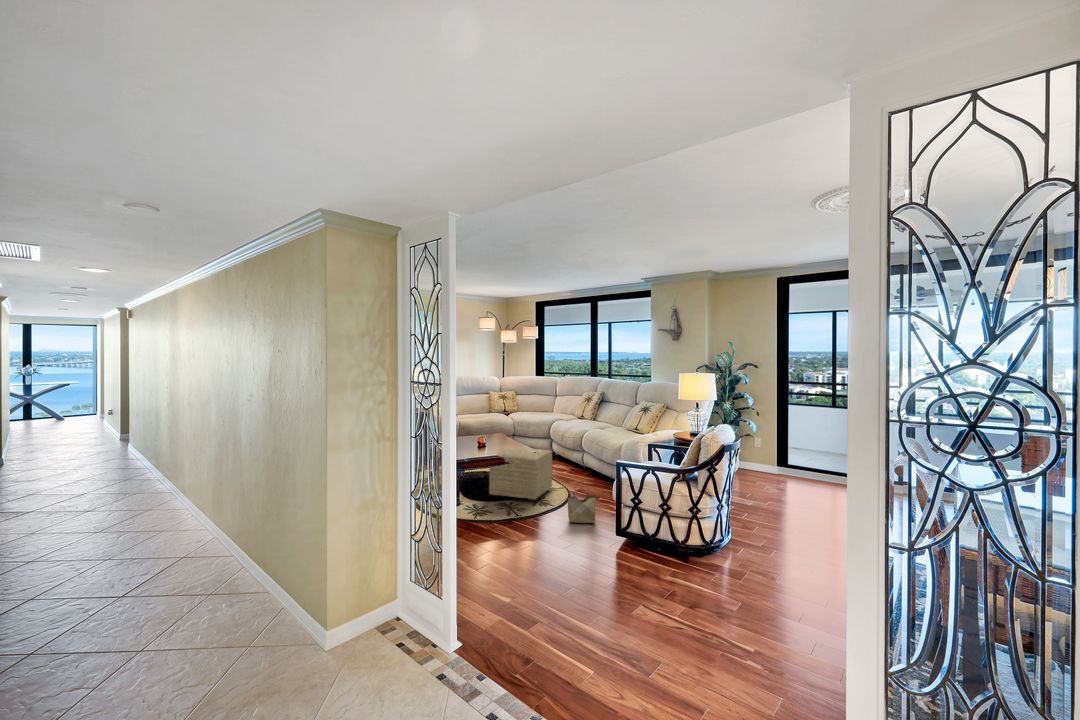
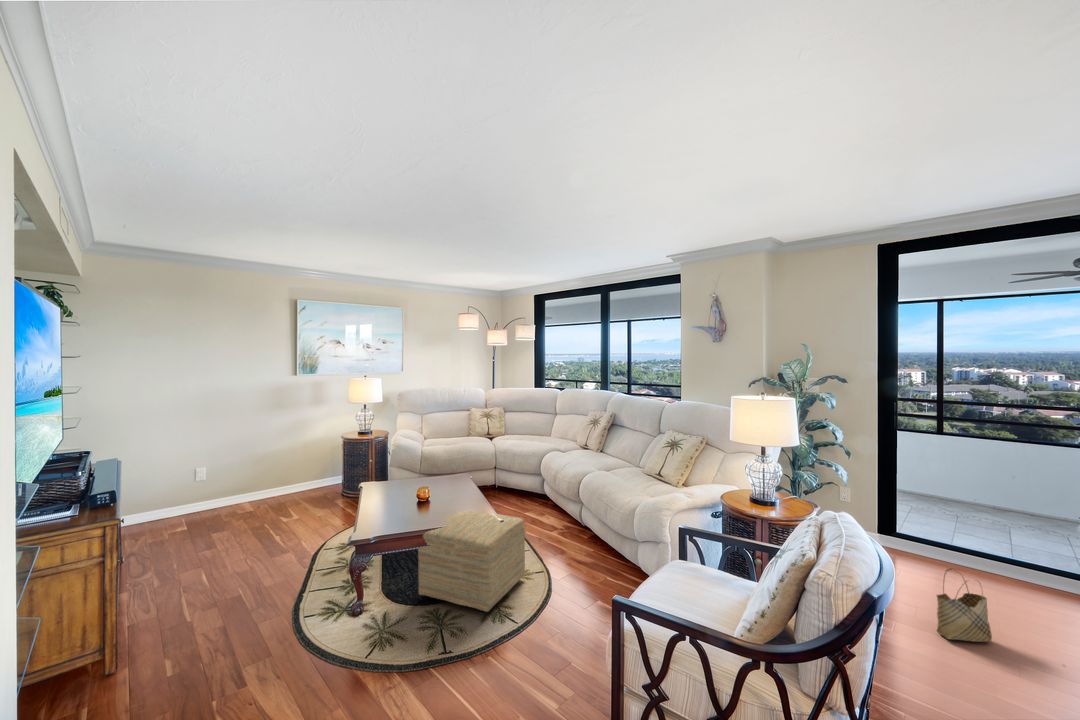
woven basket: present [567,481,596,523] -> present [937,568,992,642]

